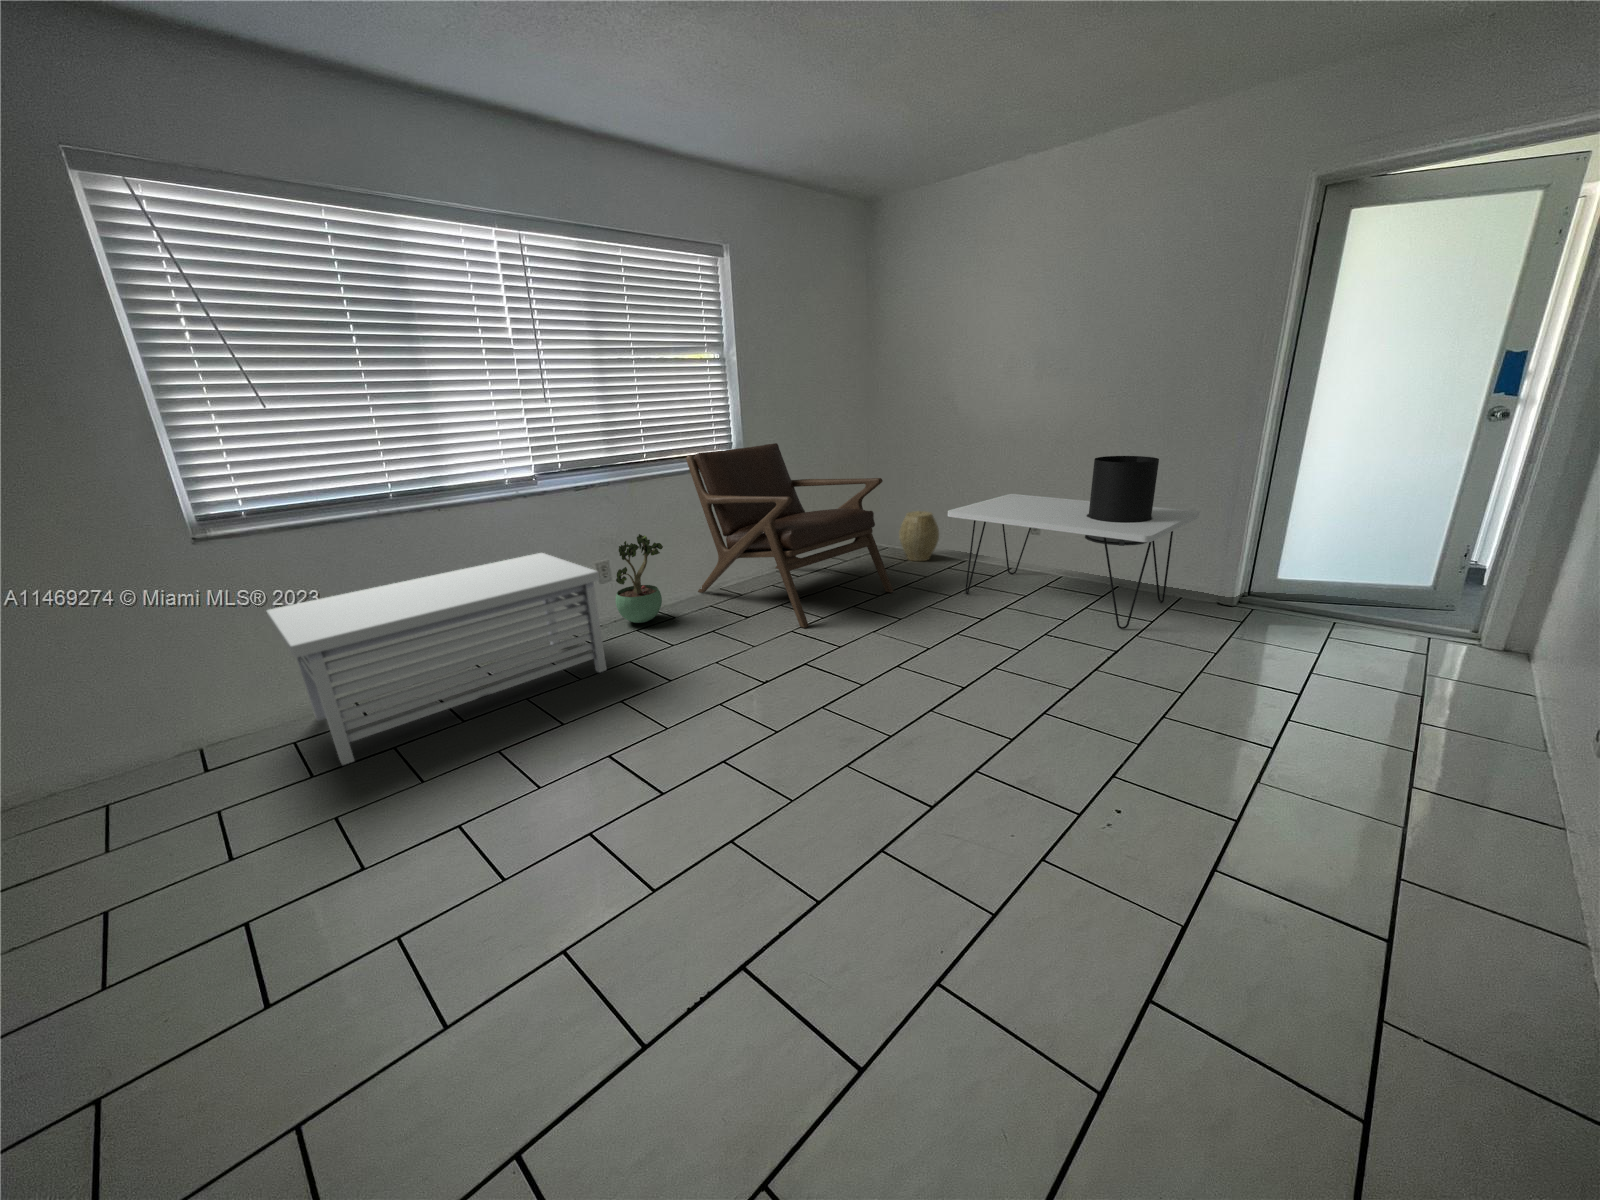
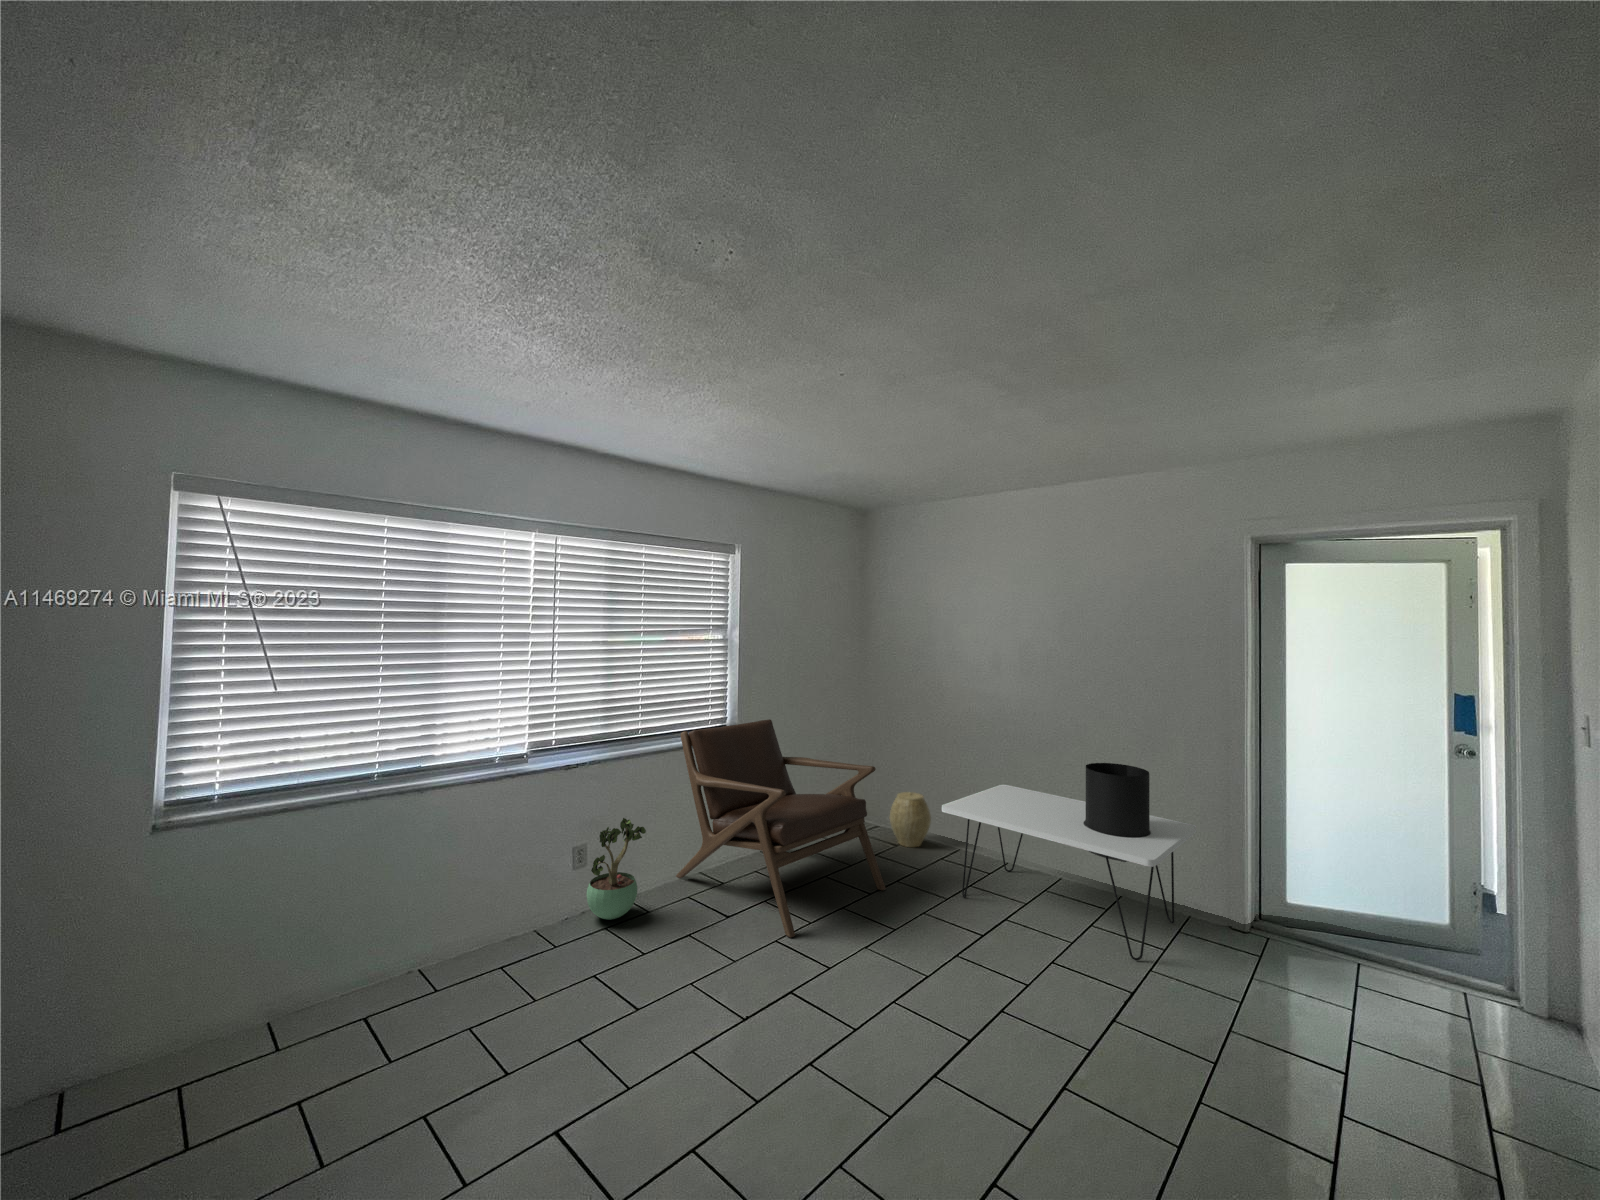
storage bench: present [267,553,606,765] -> none [198,838,576,1140]

